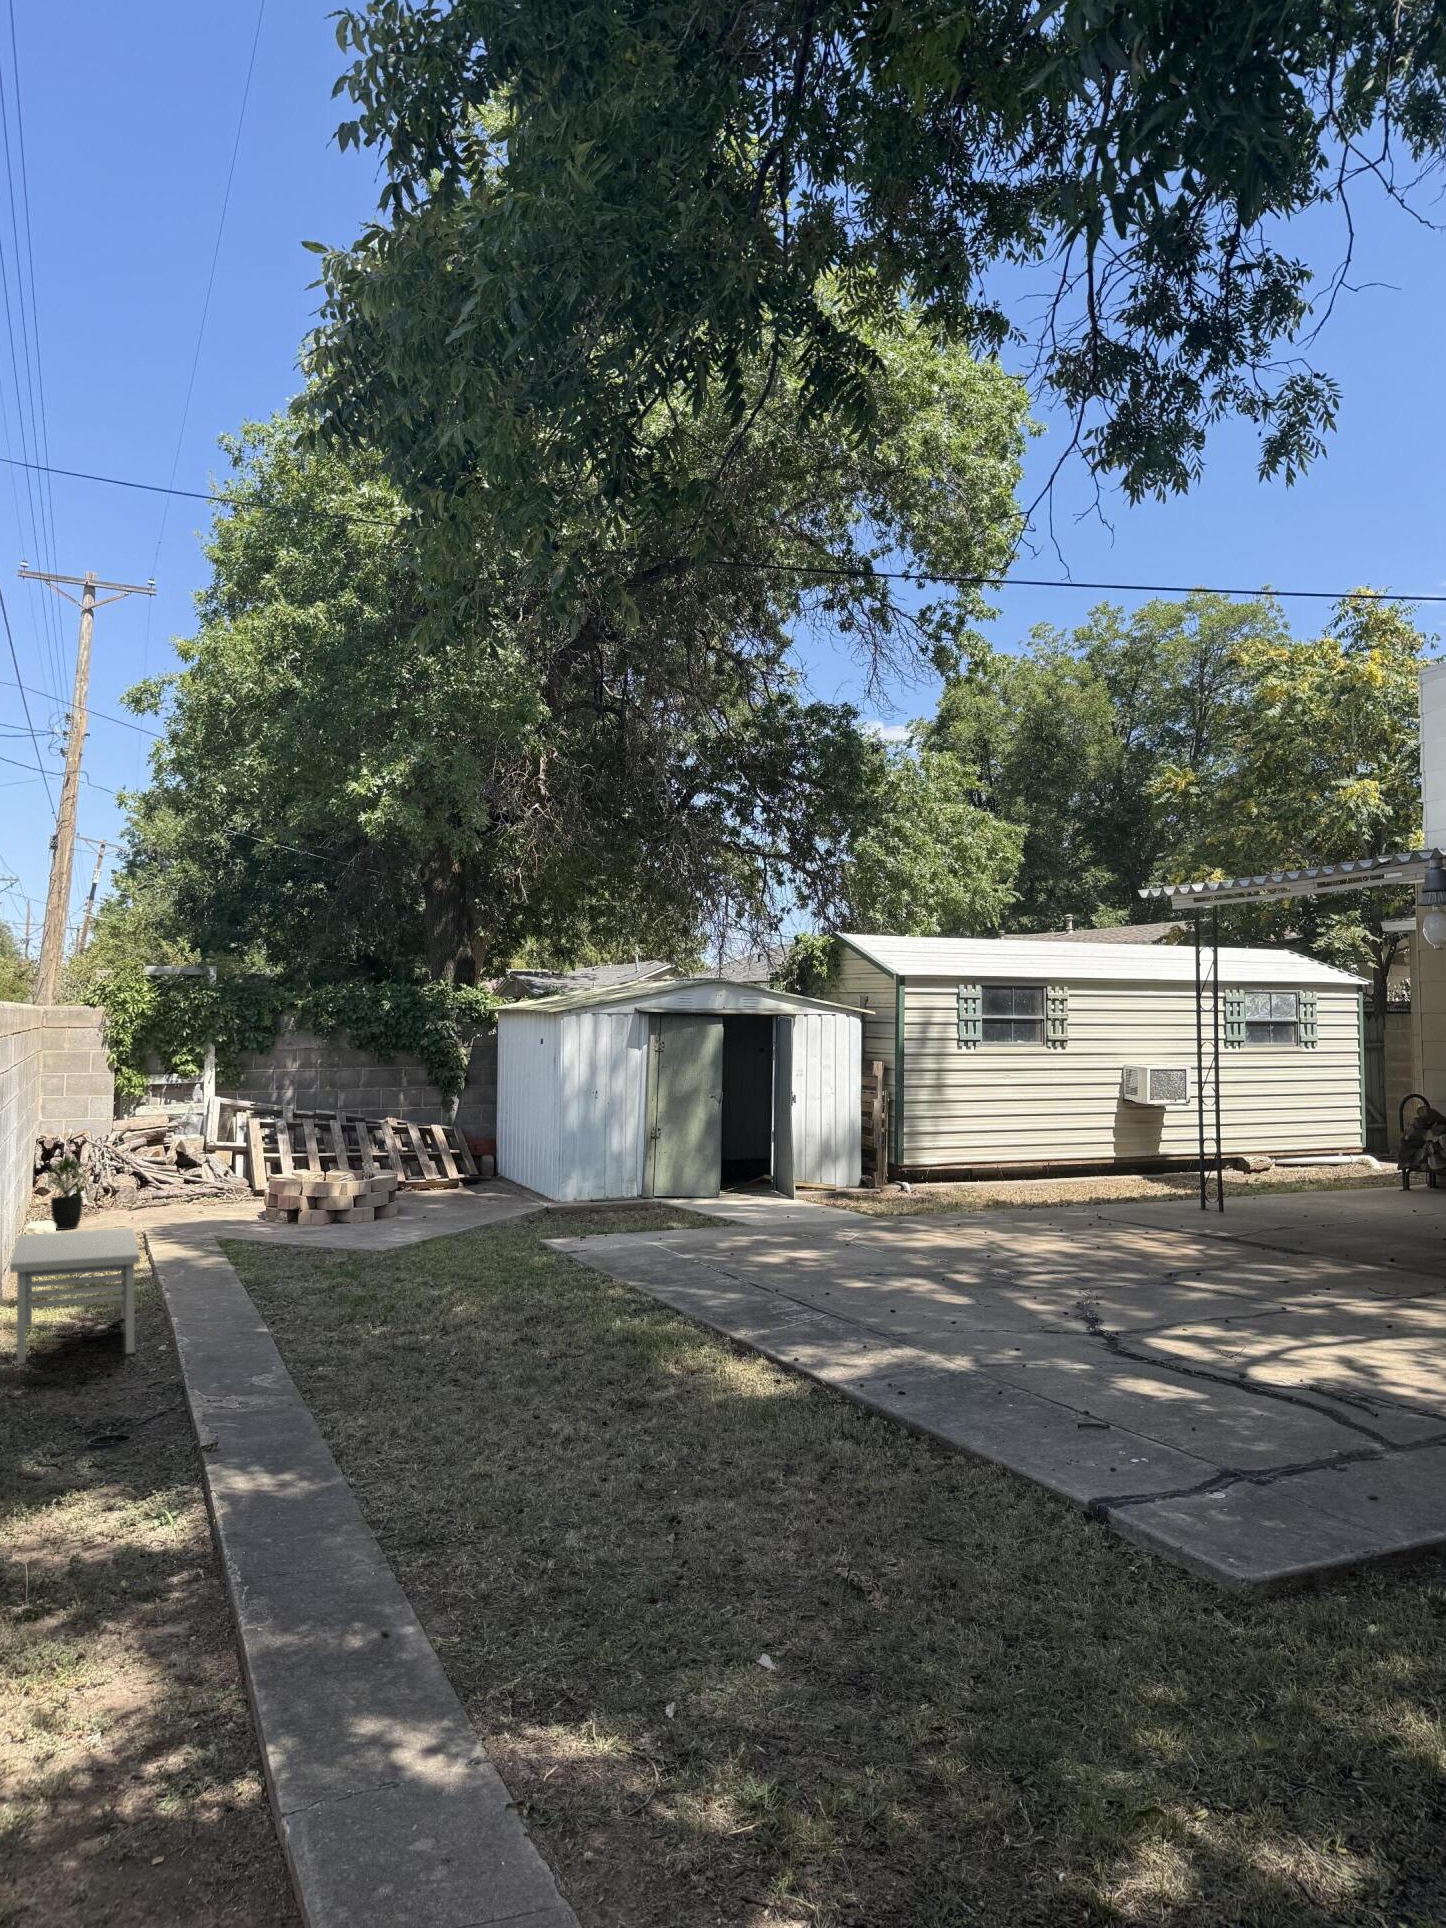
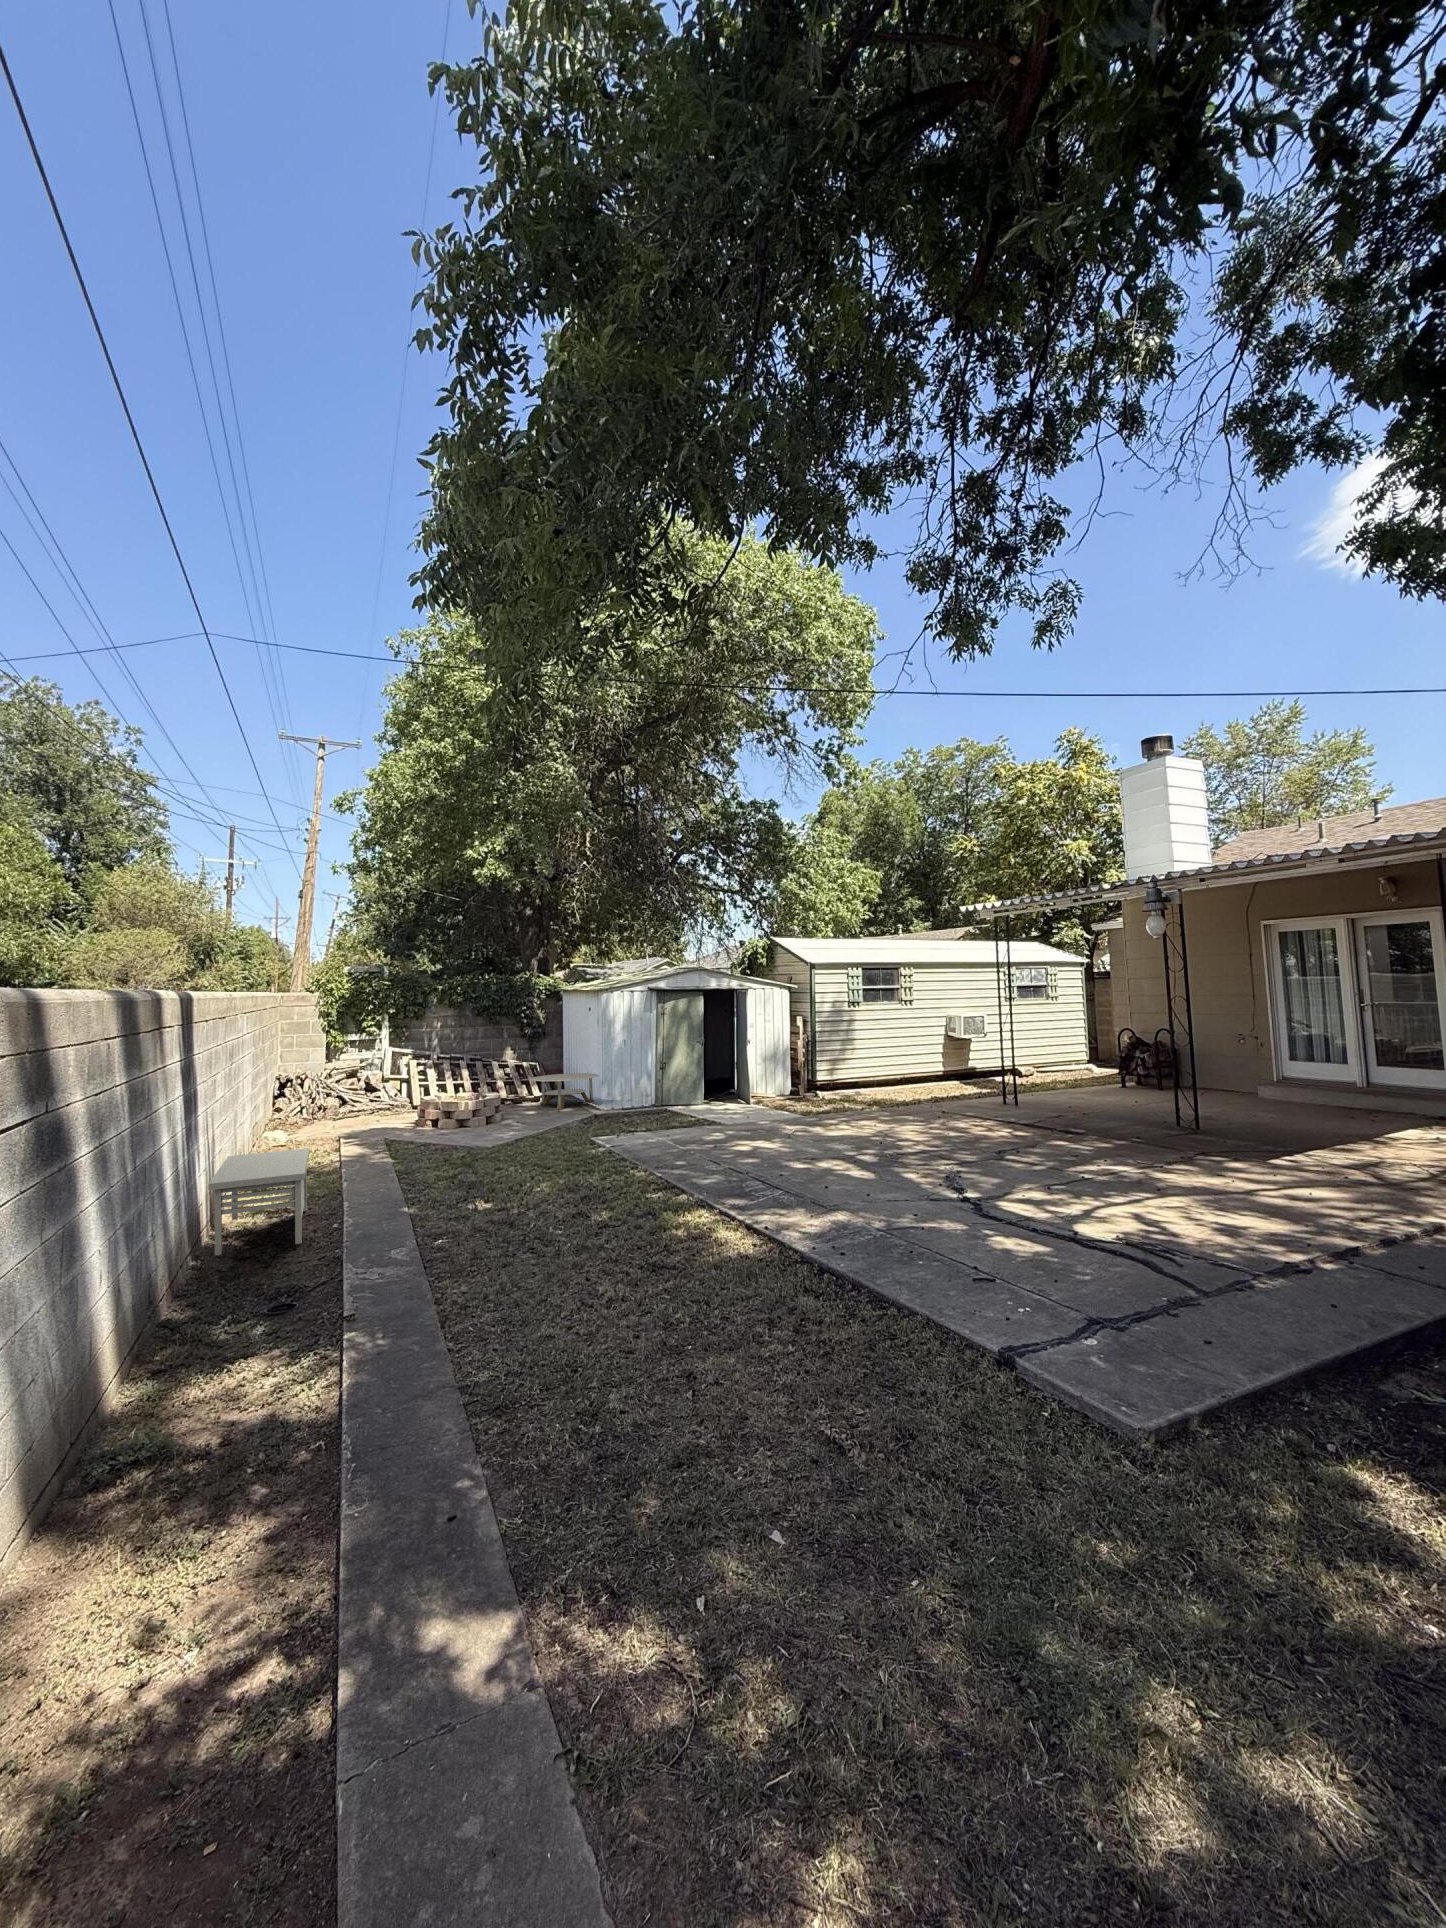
round table: none [442,1145,553,1200] -> present [529,1073,599,1110]
potted plant: present [45,1155,88,1230] -> none [273,1088,304,1137]

